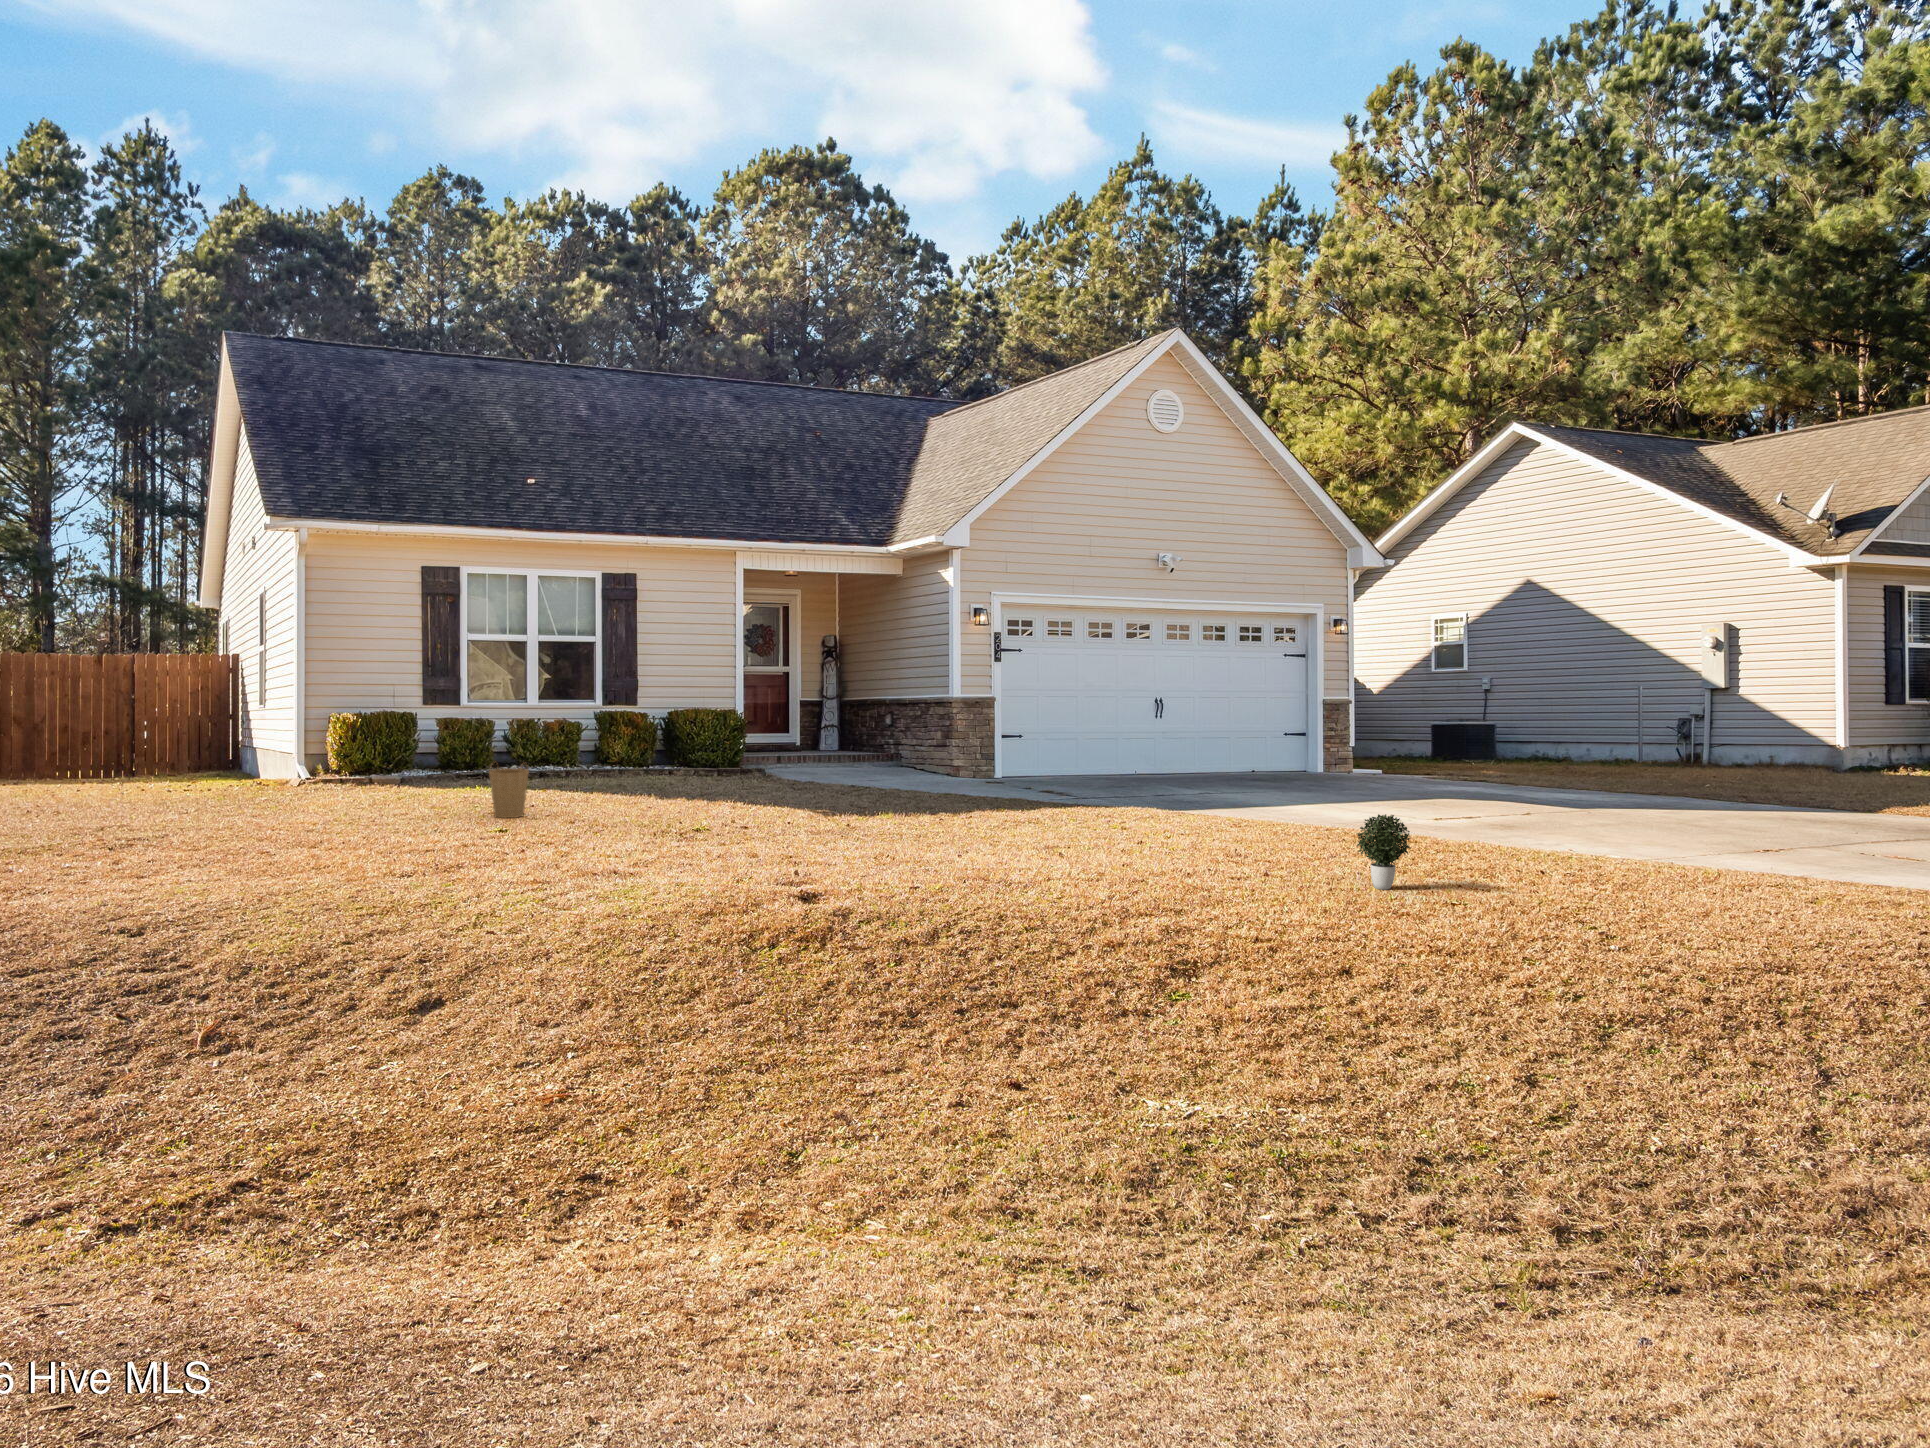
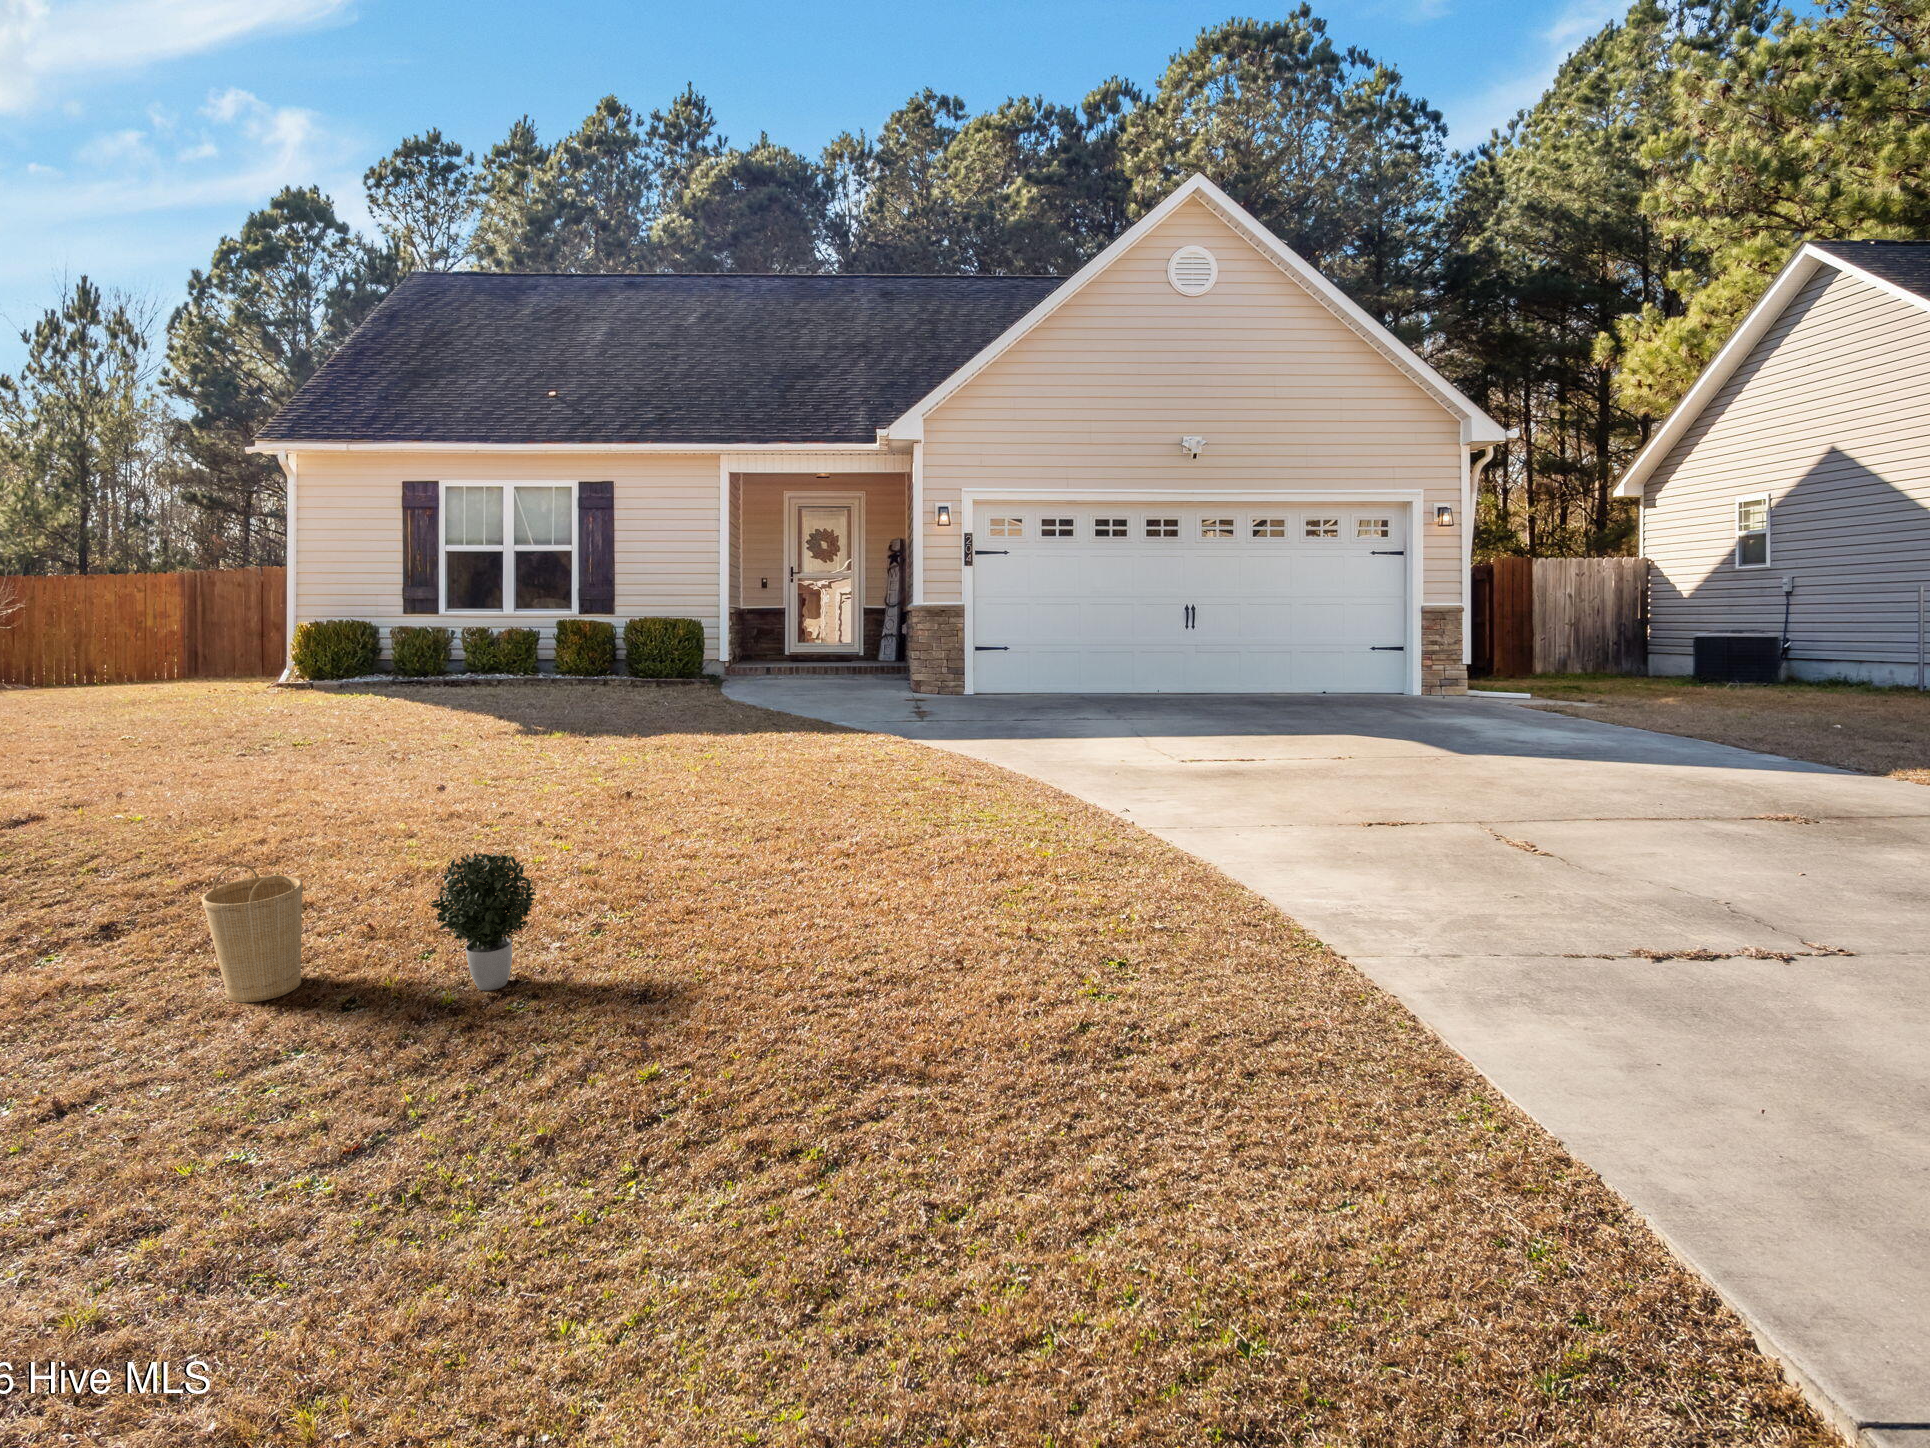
basket: present [489,763,529,818] -> present [202,864,303,1003]

